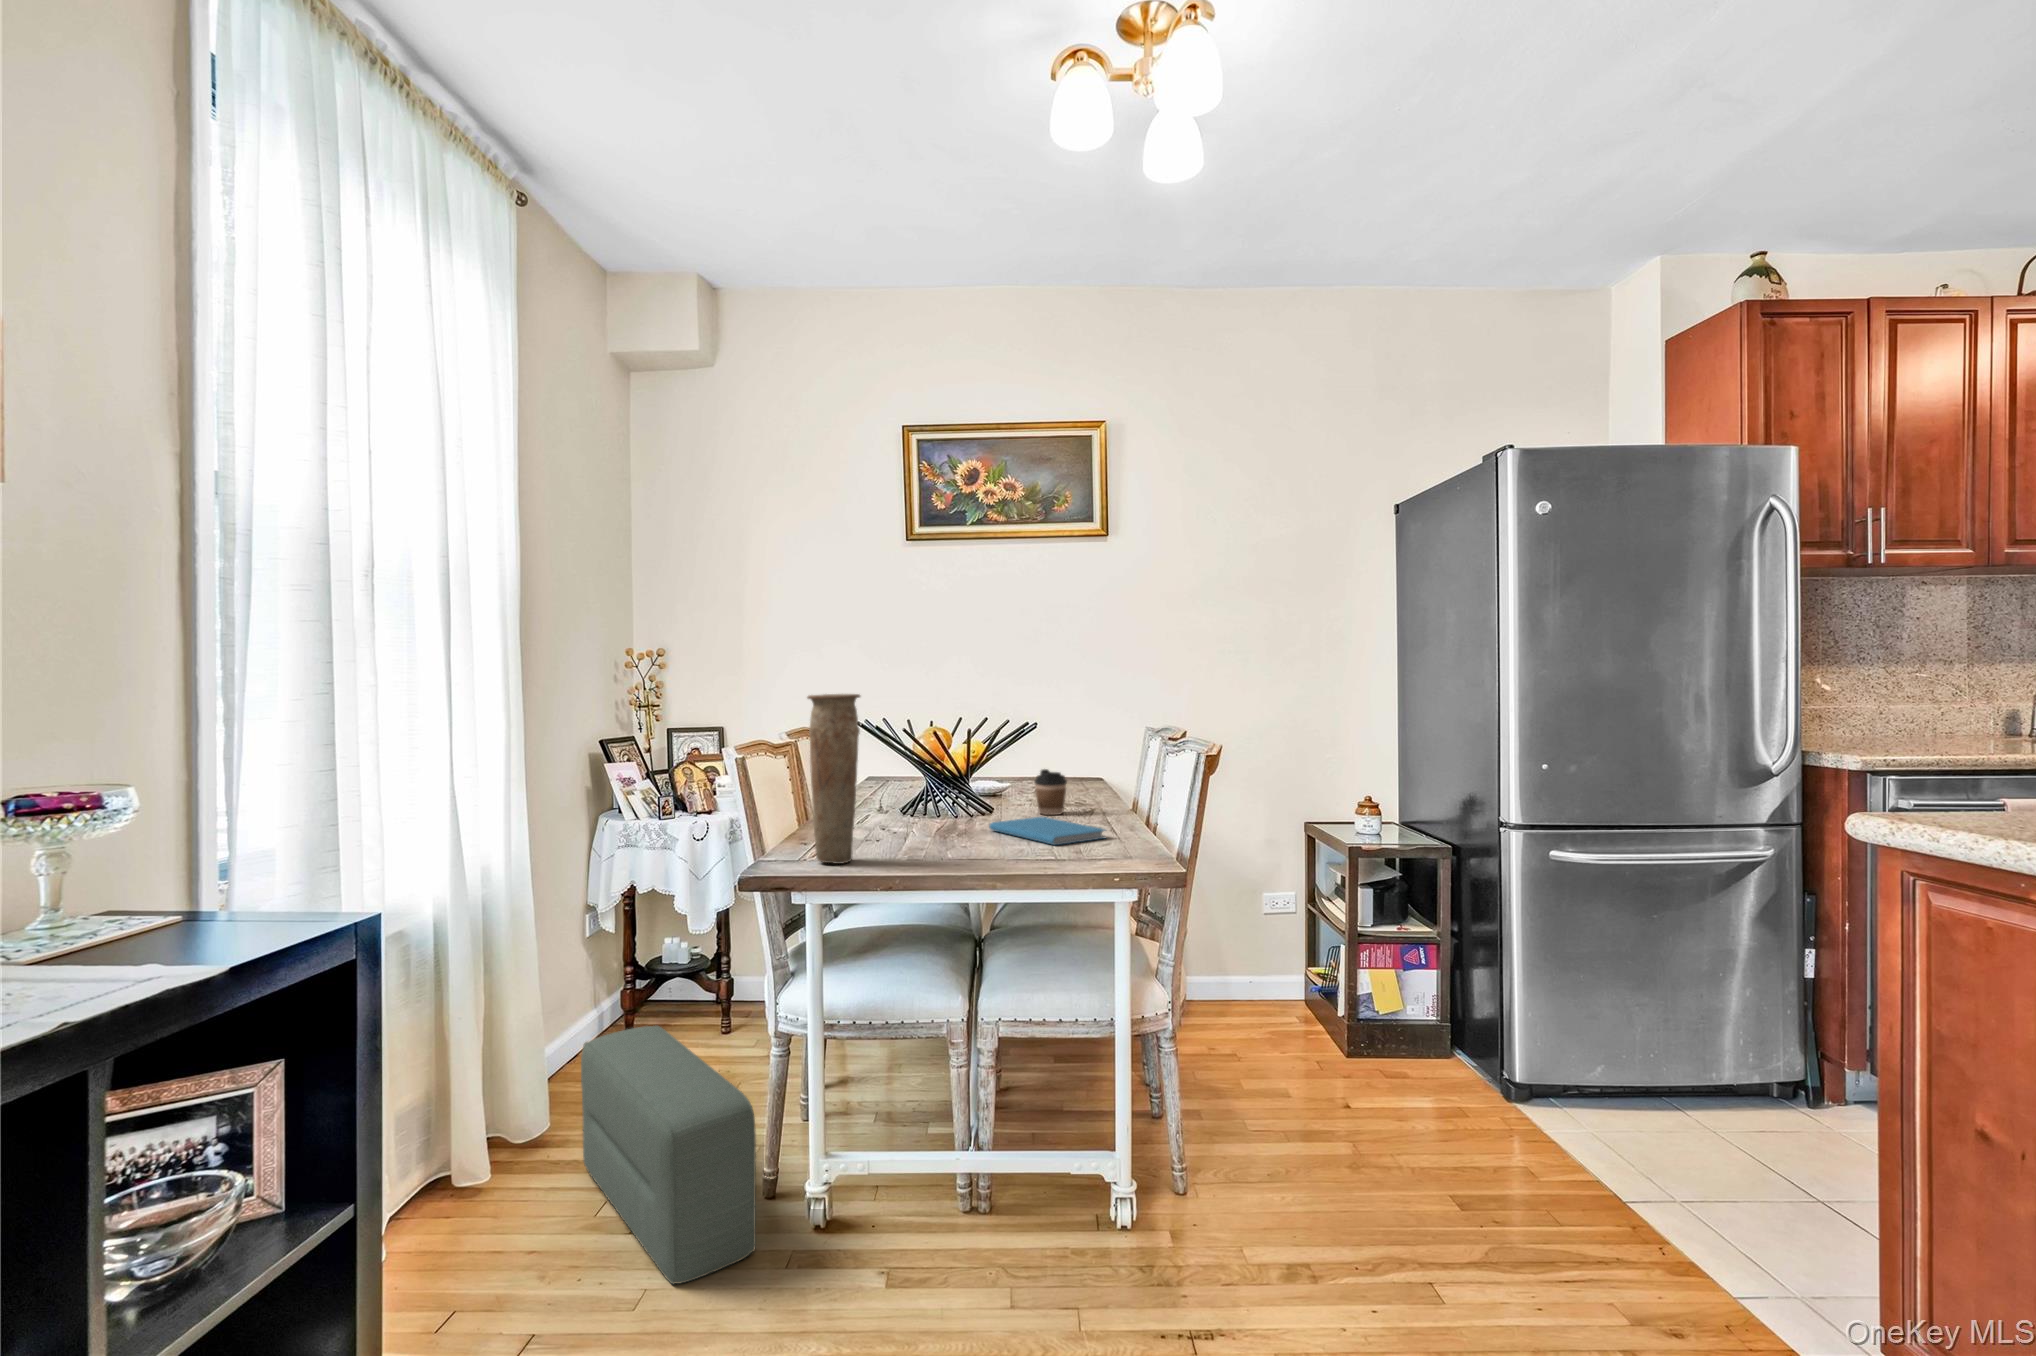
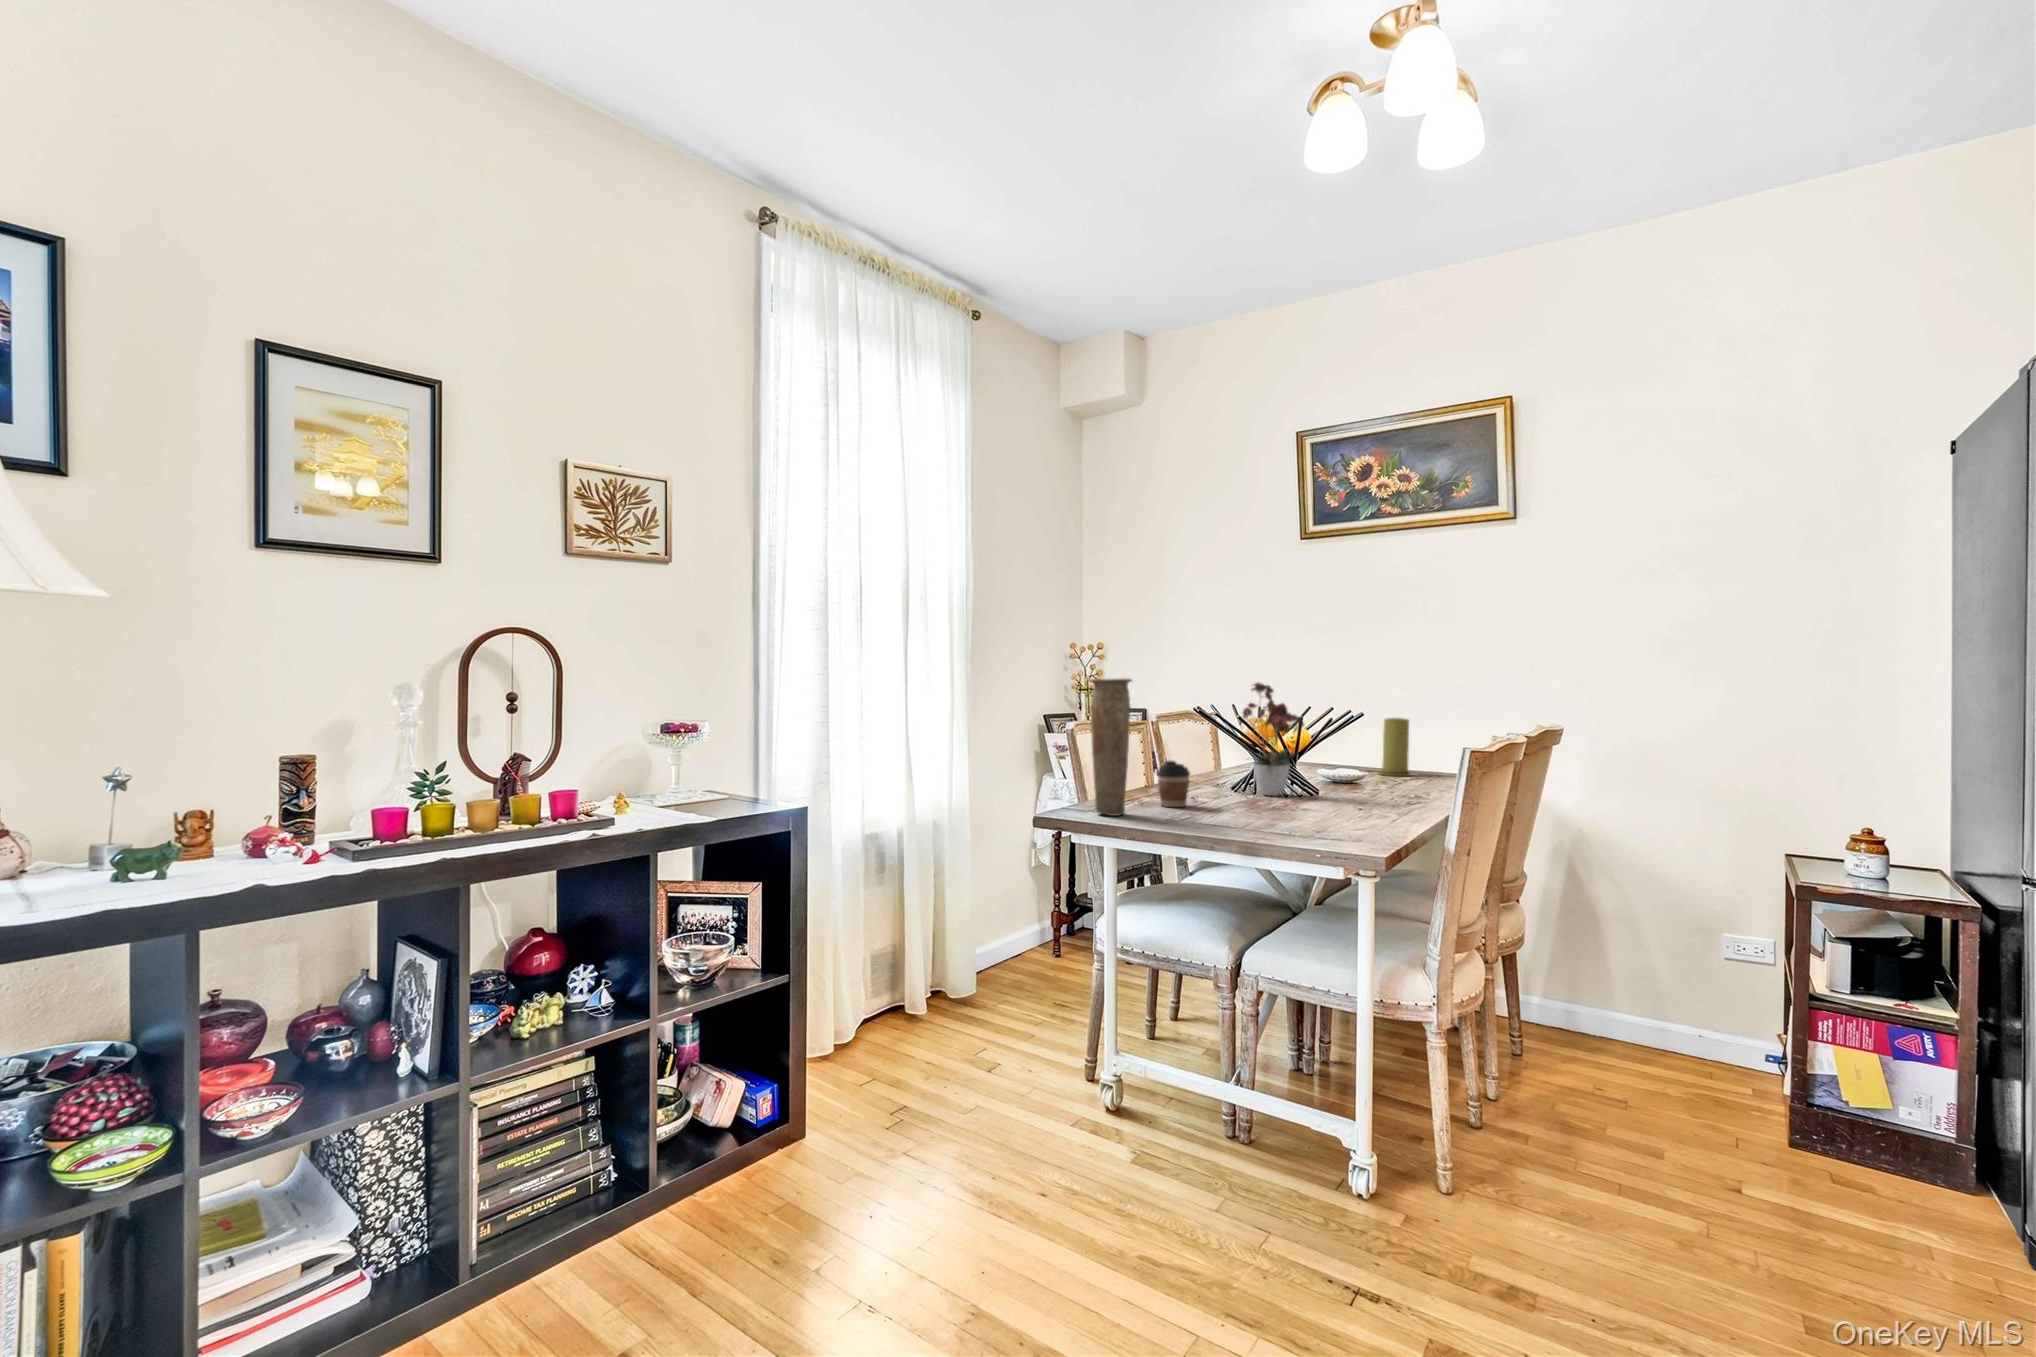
flower arrangement: none [914,689,1001,819] -> present [1243,683,1304,796]
candle: none [1004,727,1037,787] -> present [1379,718,1411,776]
coffee cup: present [1035,769,1067,815] -> present [1157,761,1190,807]
book: present [989,817,1106,845] -> none [1279,799,1376,823]
pouf: present [581,1026,756,1284] -> none [982,929,1057,1112]

